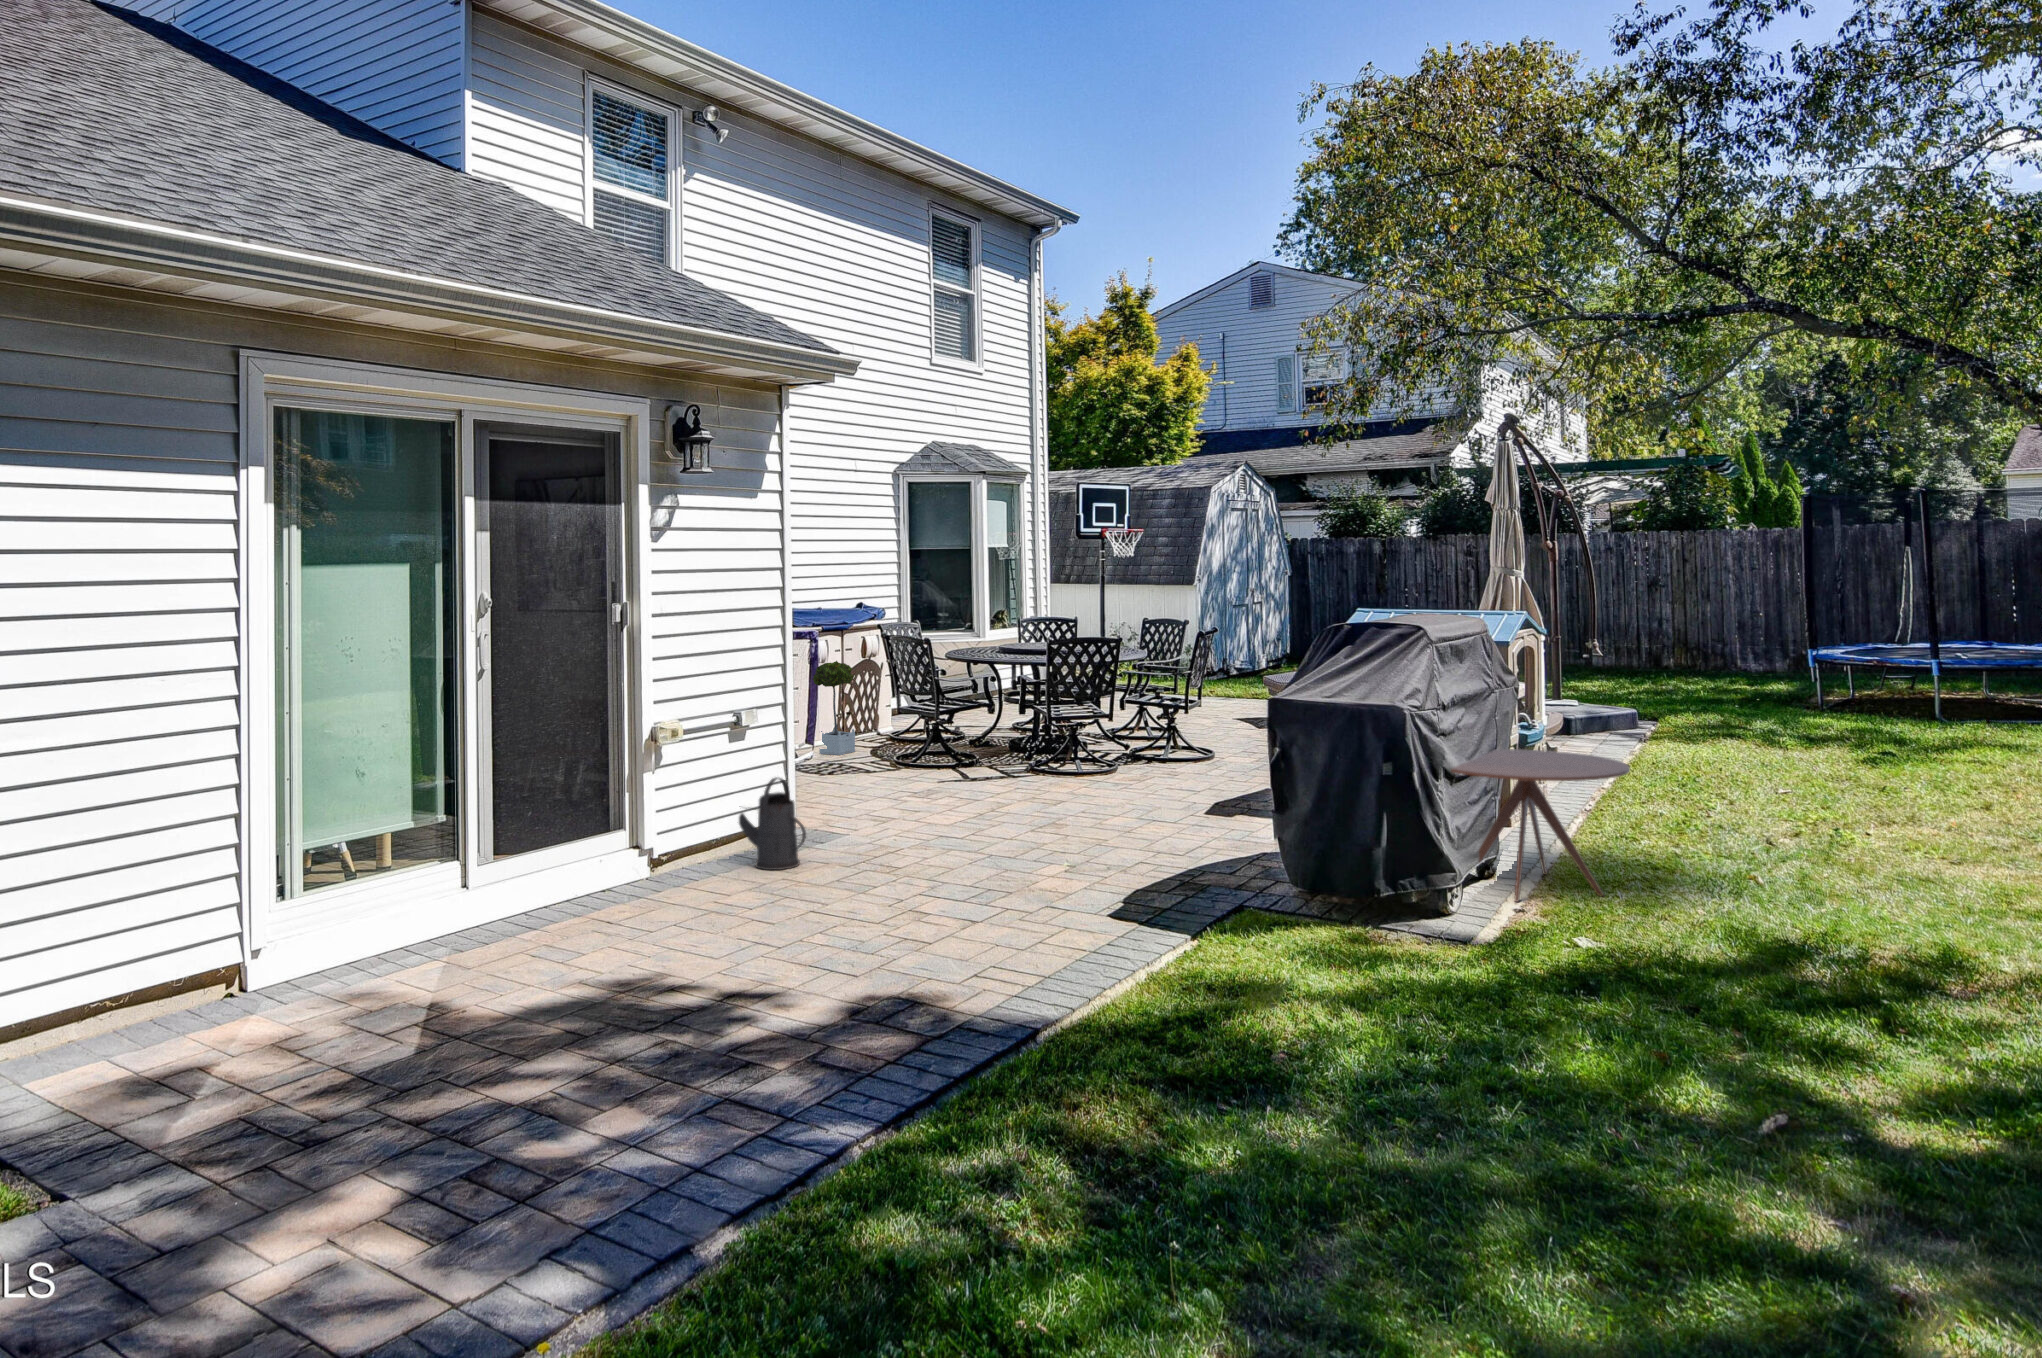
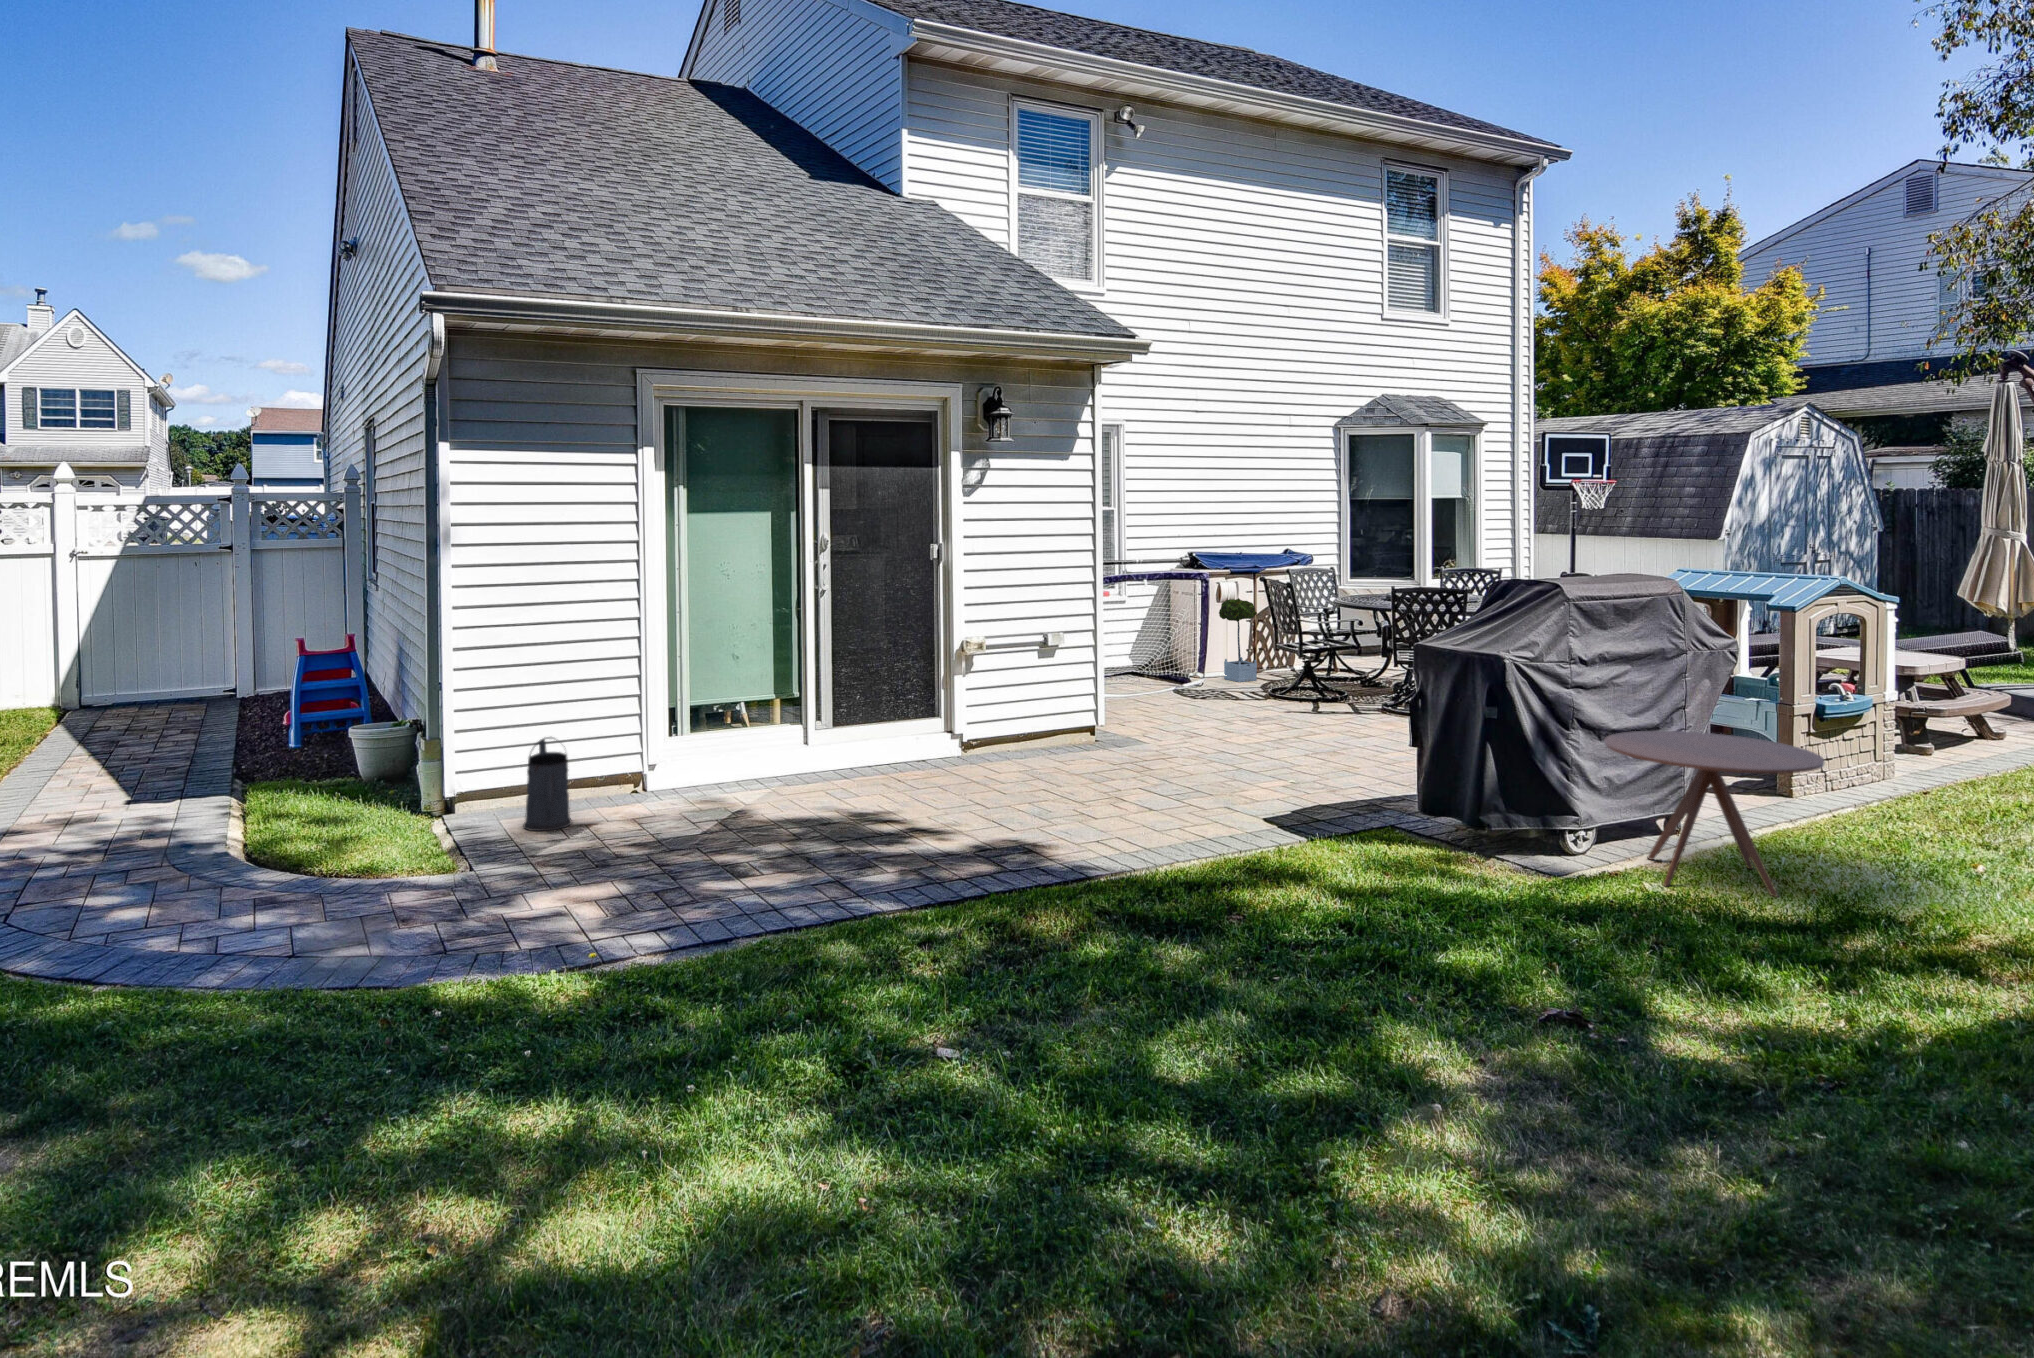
watering can: present [739,778,806,870] -> present [523,737,572,831]

